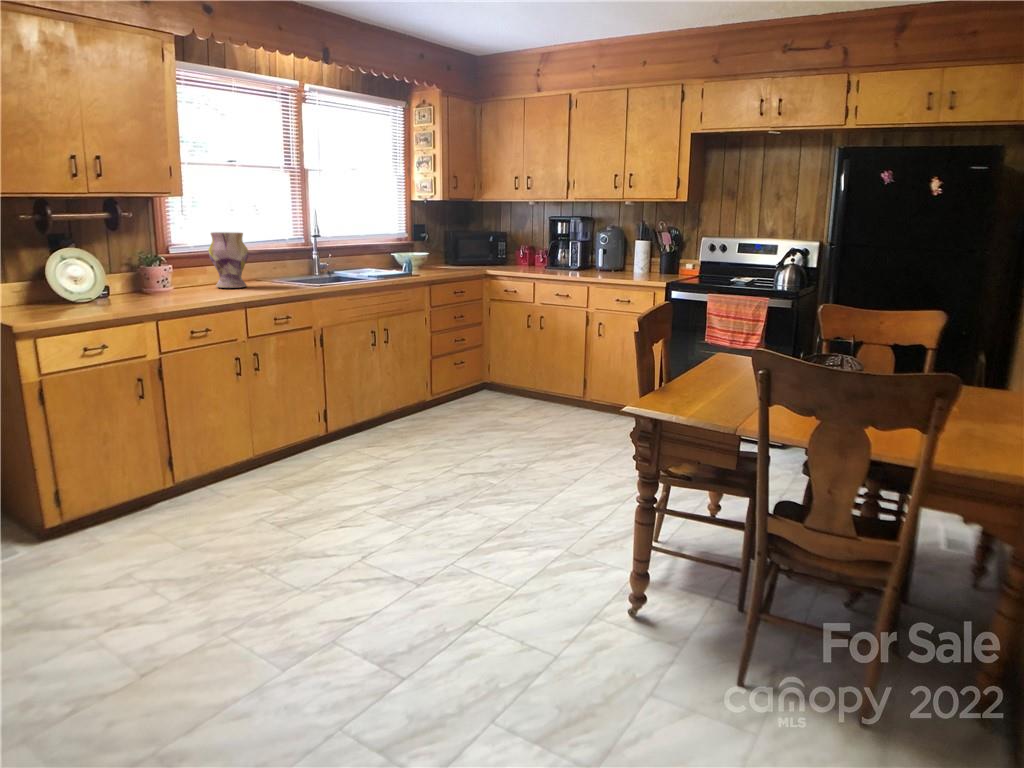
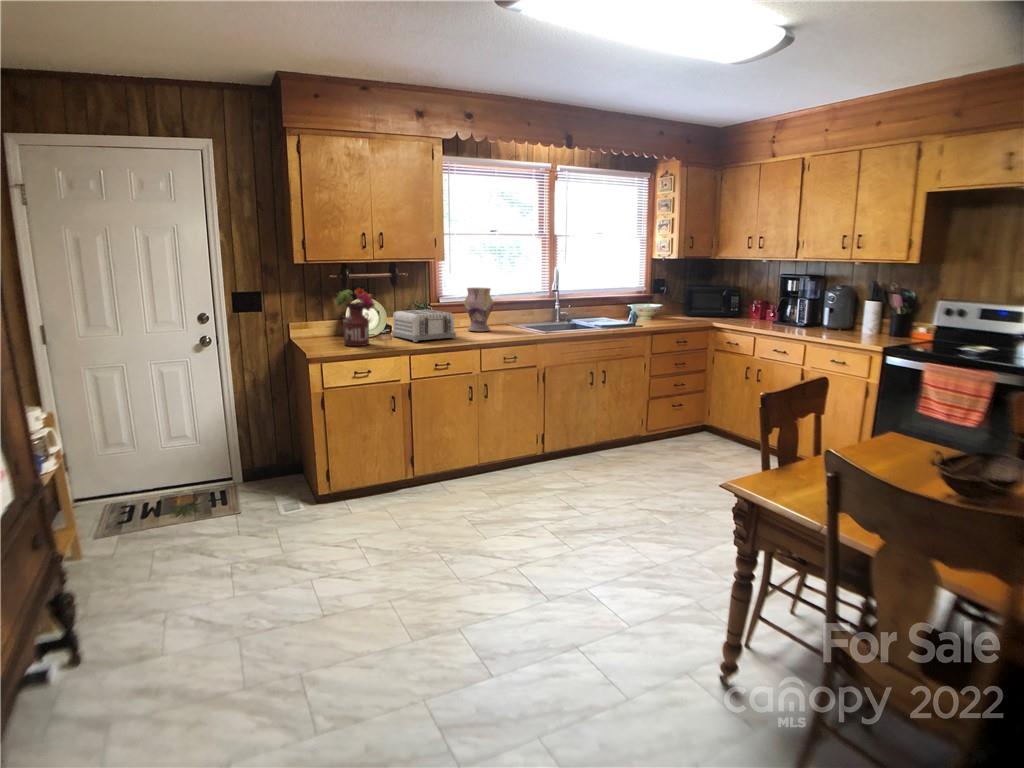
flower arrangement: none [25,230,93,313] -> present [336,288,375,346]
toaster: none [112,261,210,304] -> present [392,310,456,342]

